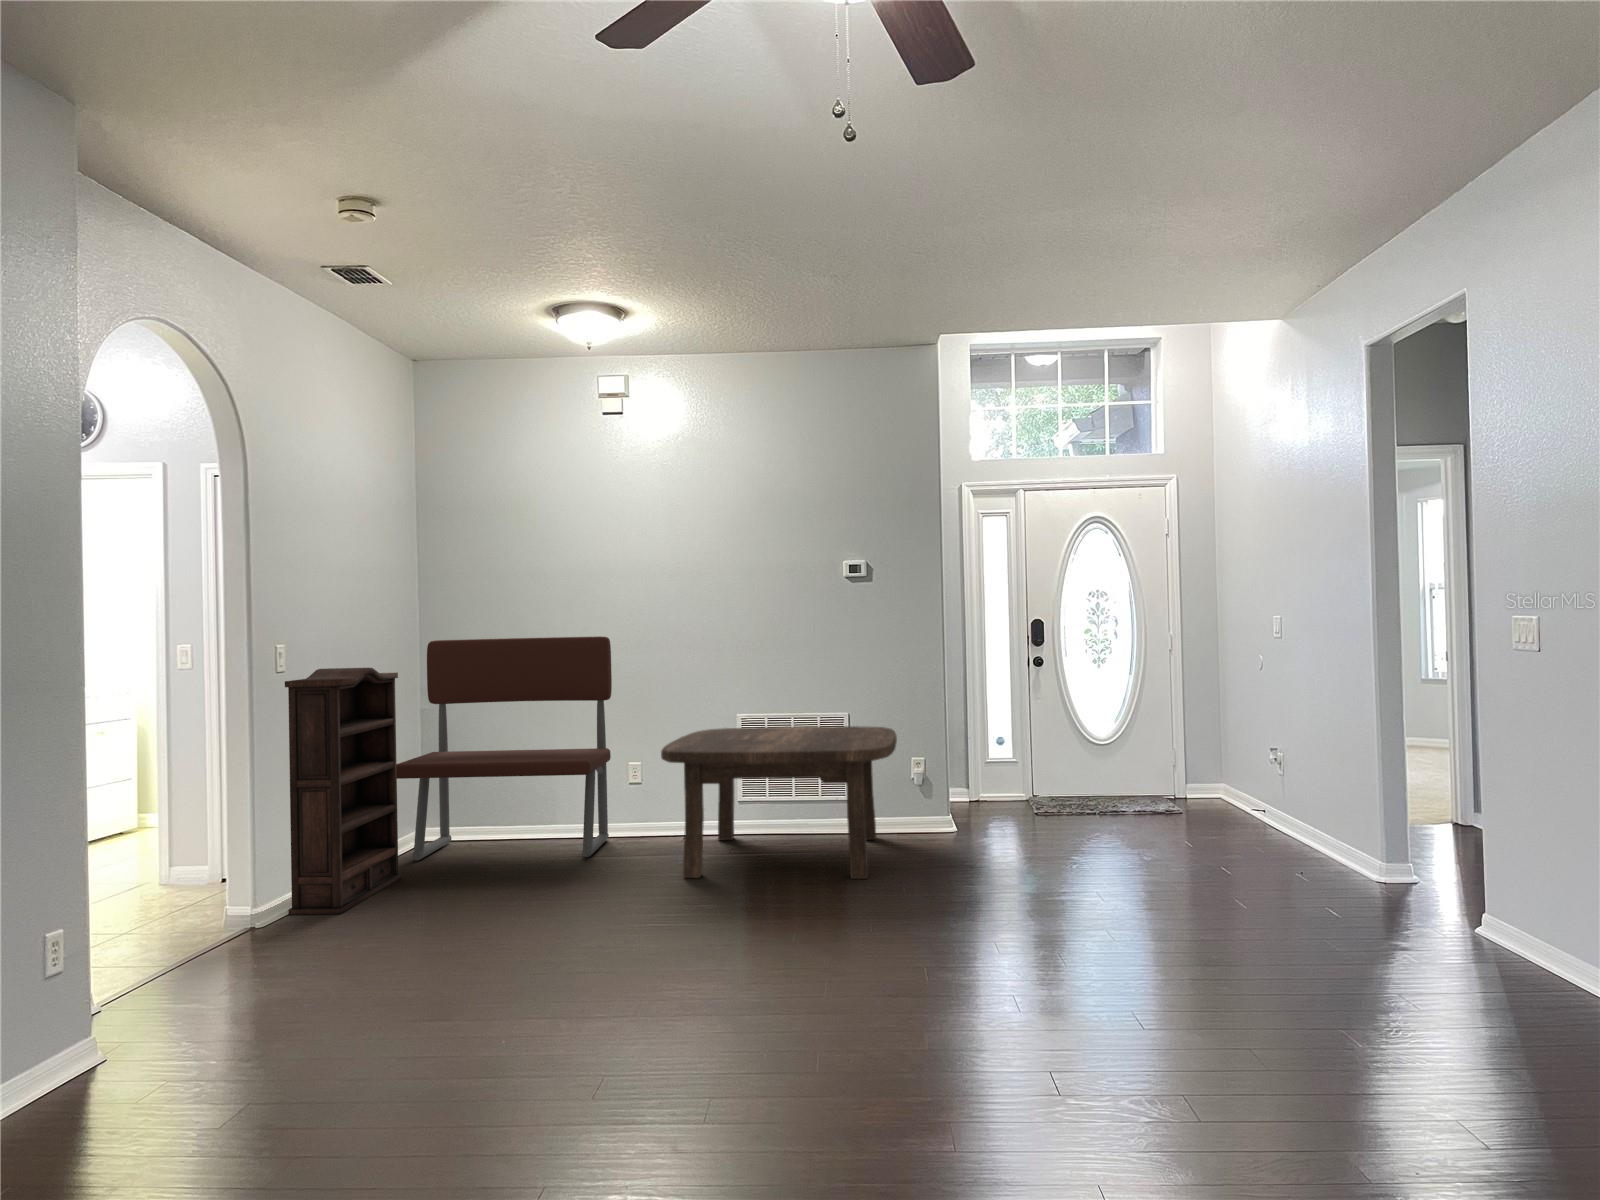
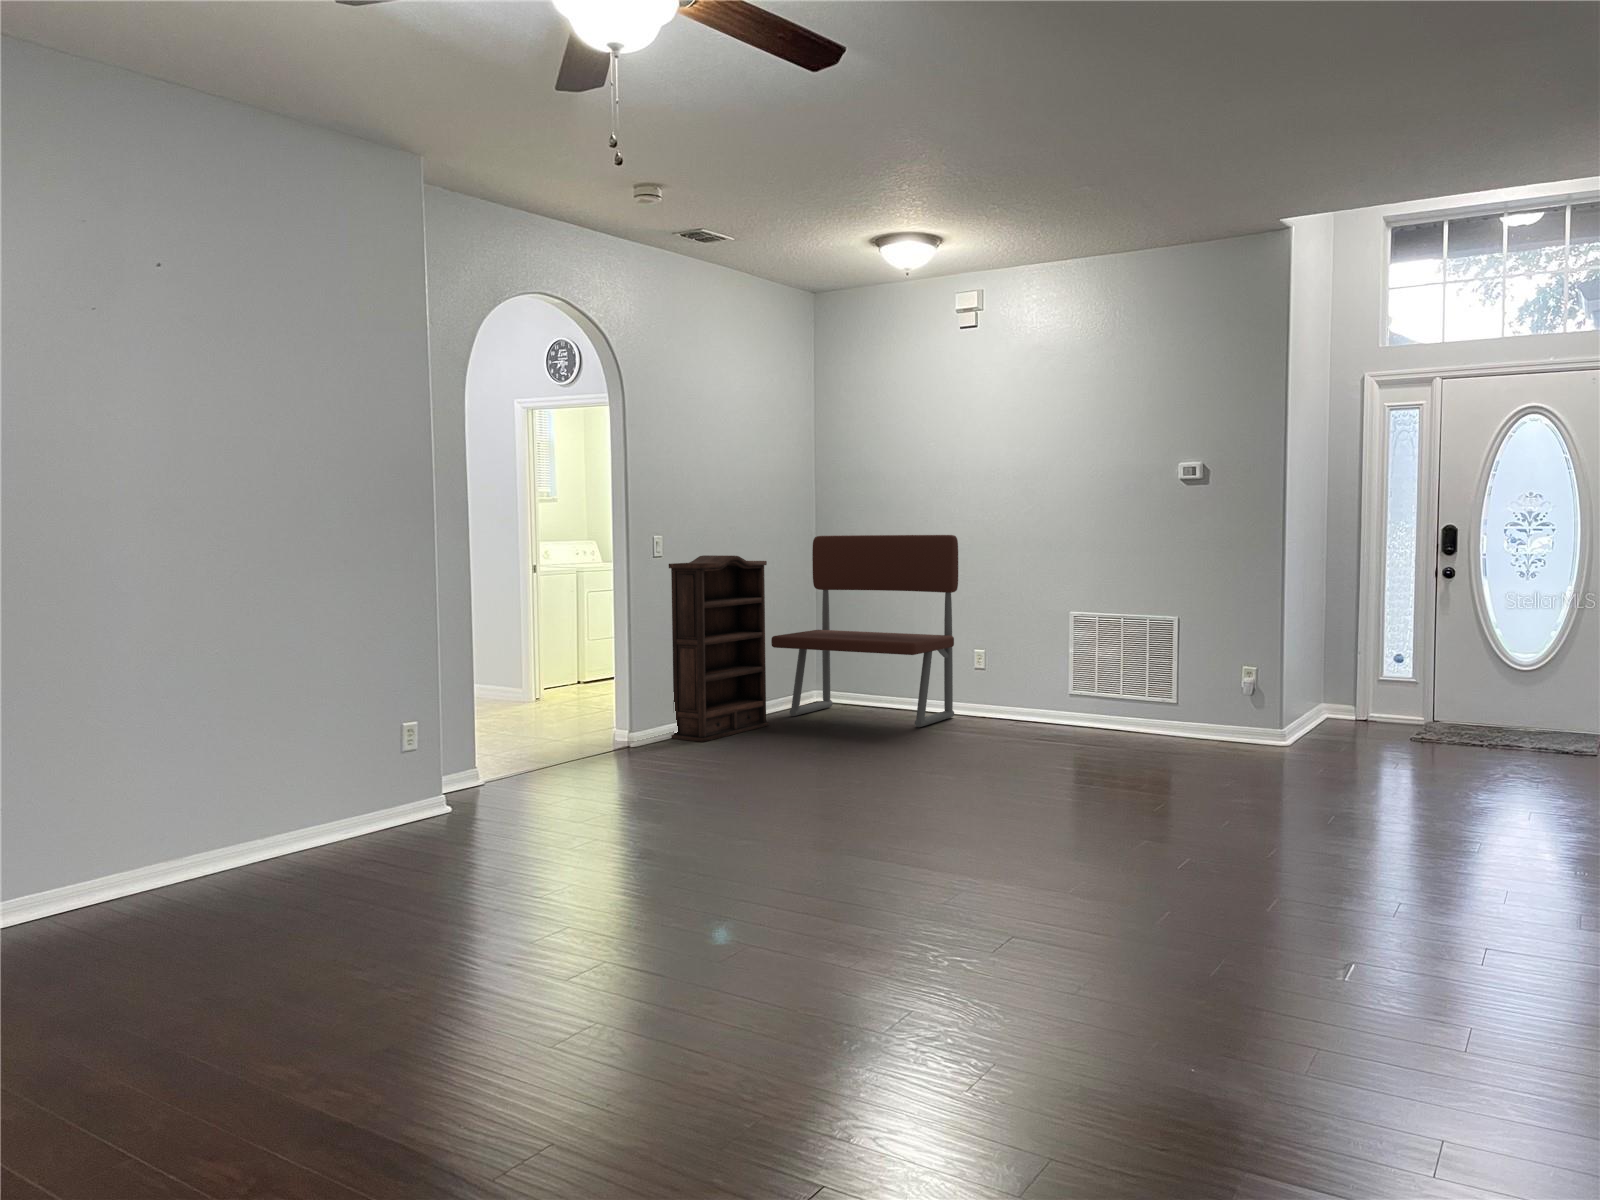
coffee table: present [661,726,897,879] -> none [958,624,1212,768]

